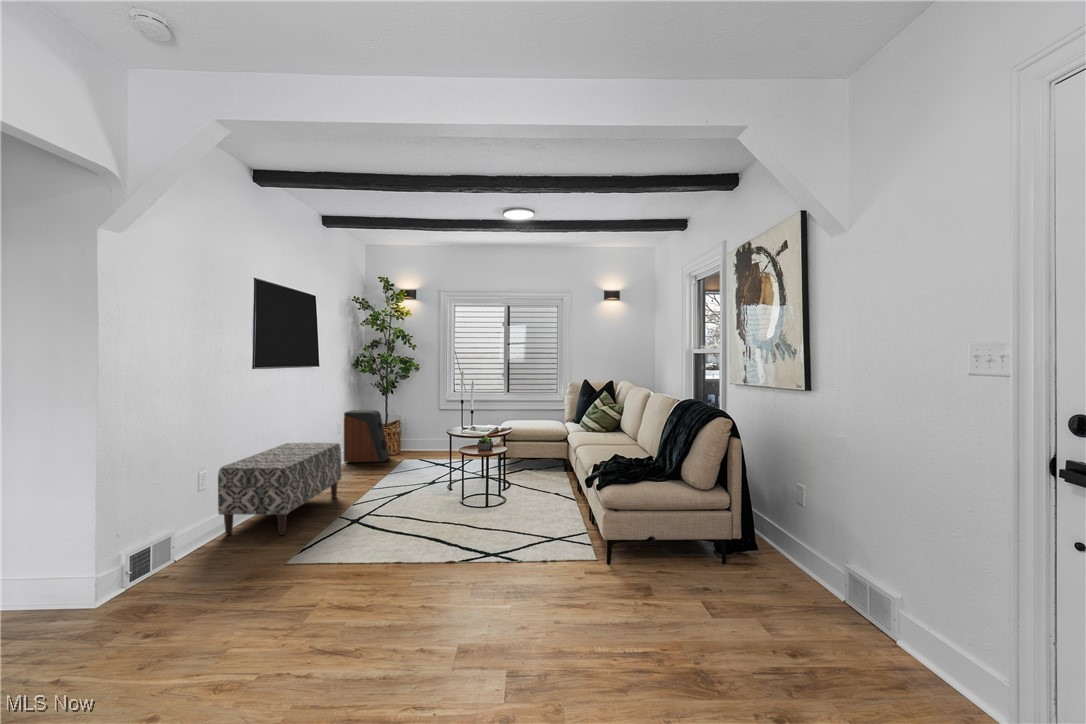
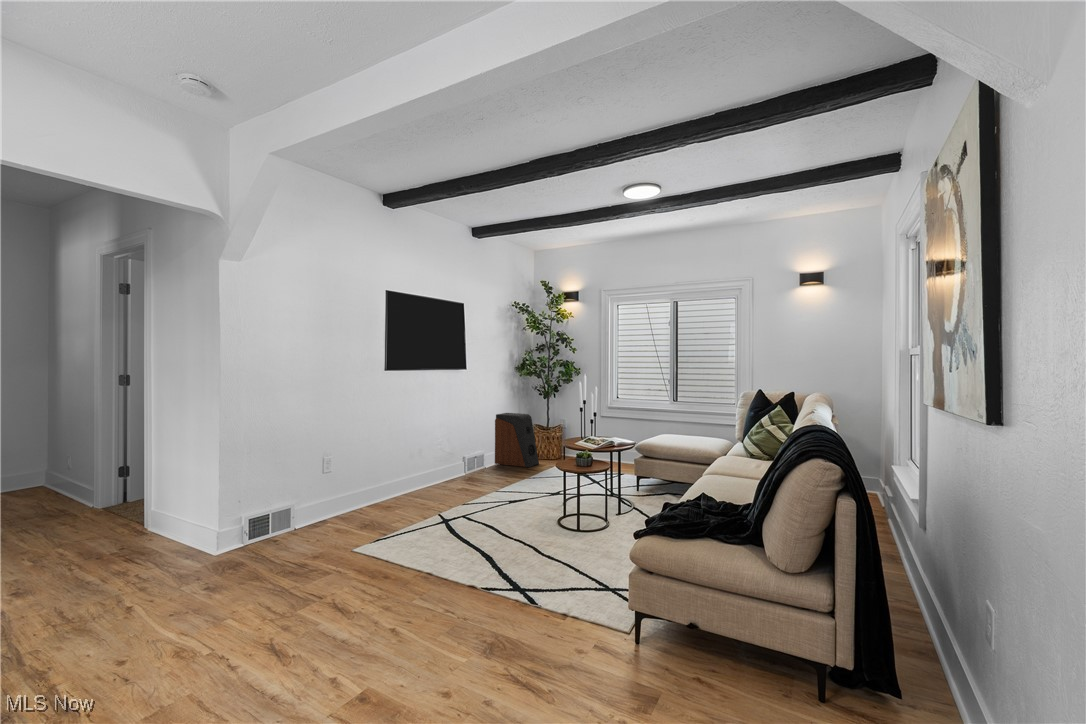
bench: present [218,443,342,535] -> none [322,440,454,529]

